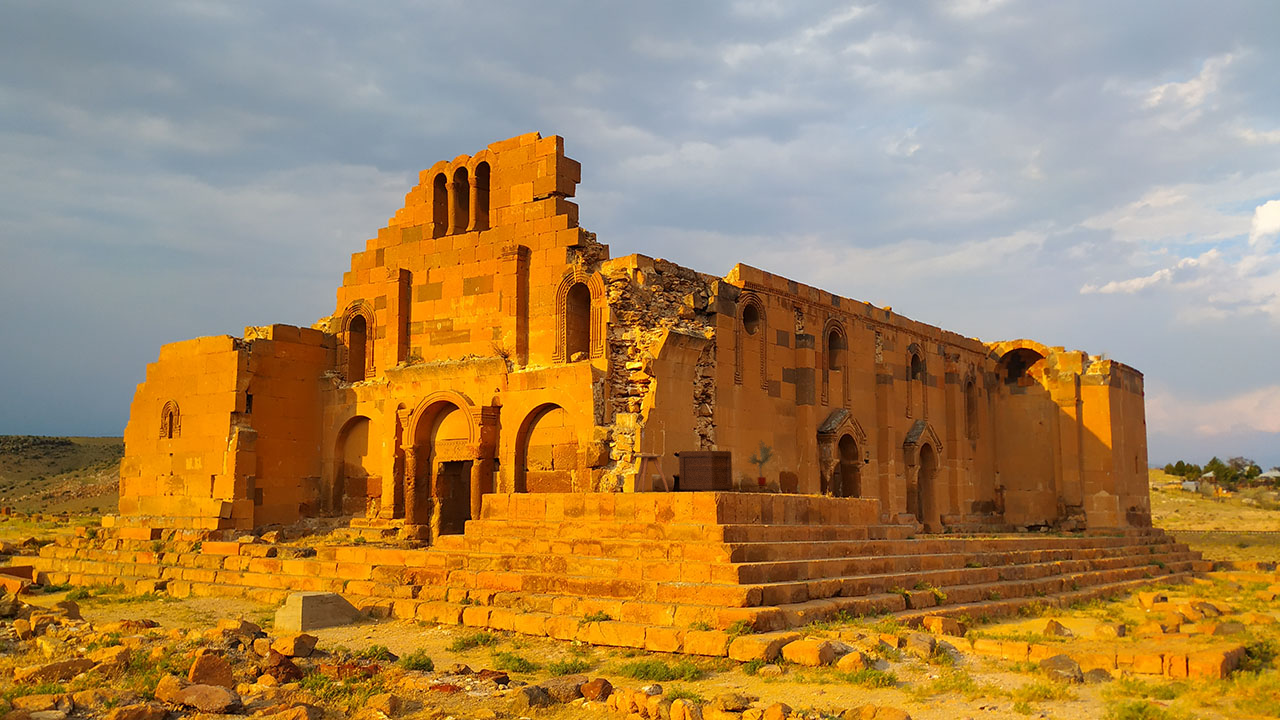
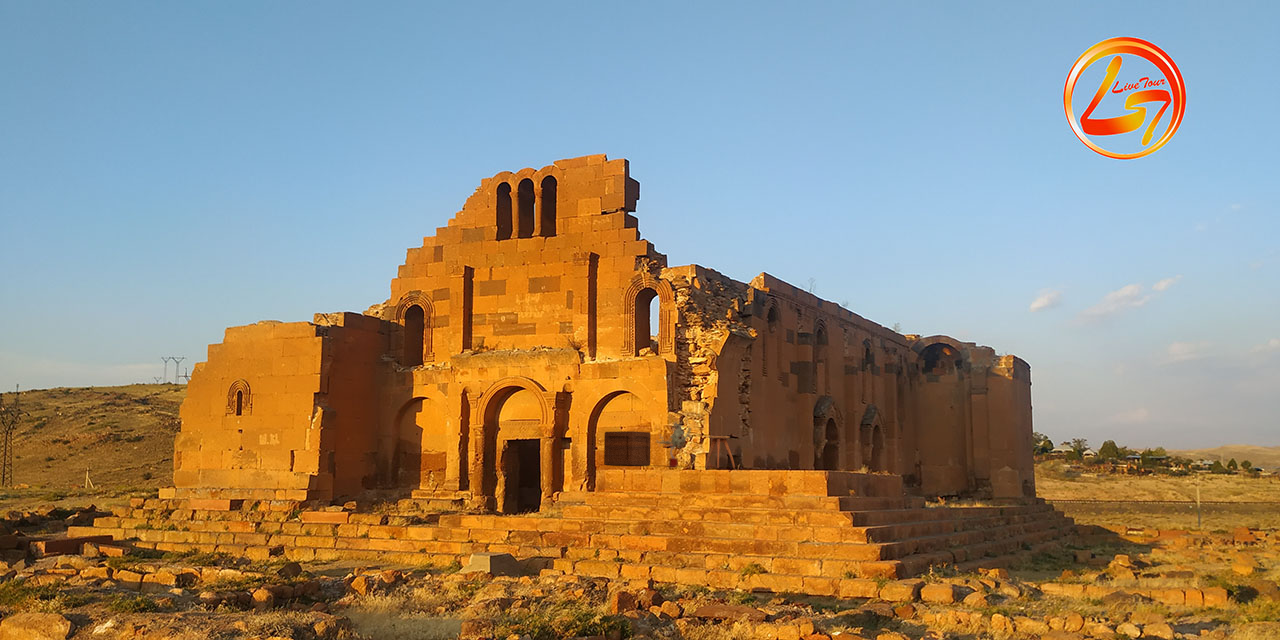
potted tree: present [749,441,773,486] -> present [657,423,691,467]
wooden crate: present [679,451,732,490] -> present [604,431,651,466]

